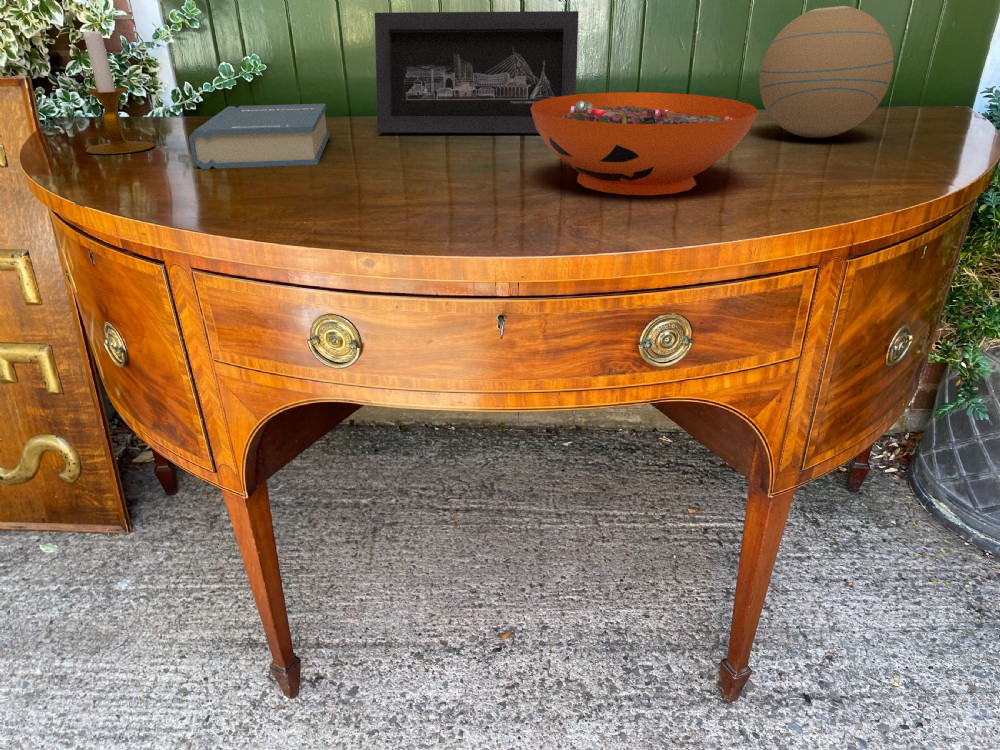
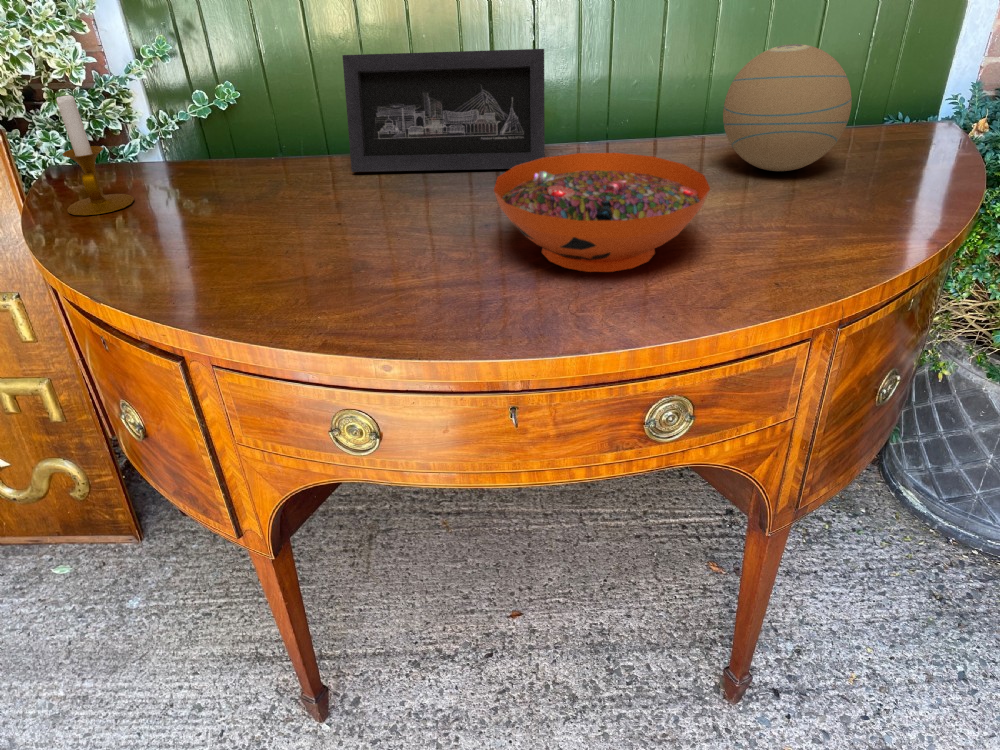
hardback book: present [189,104,329,169] -> none [167,149,305,238]

